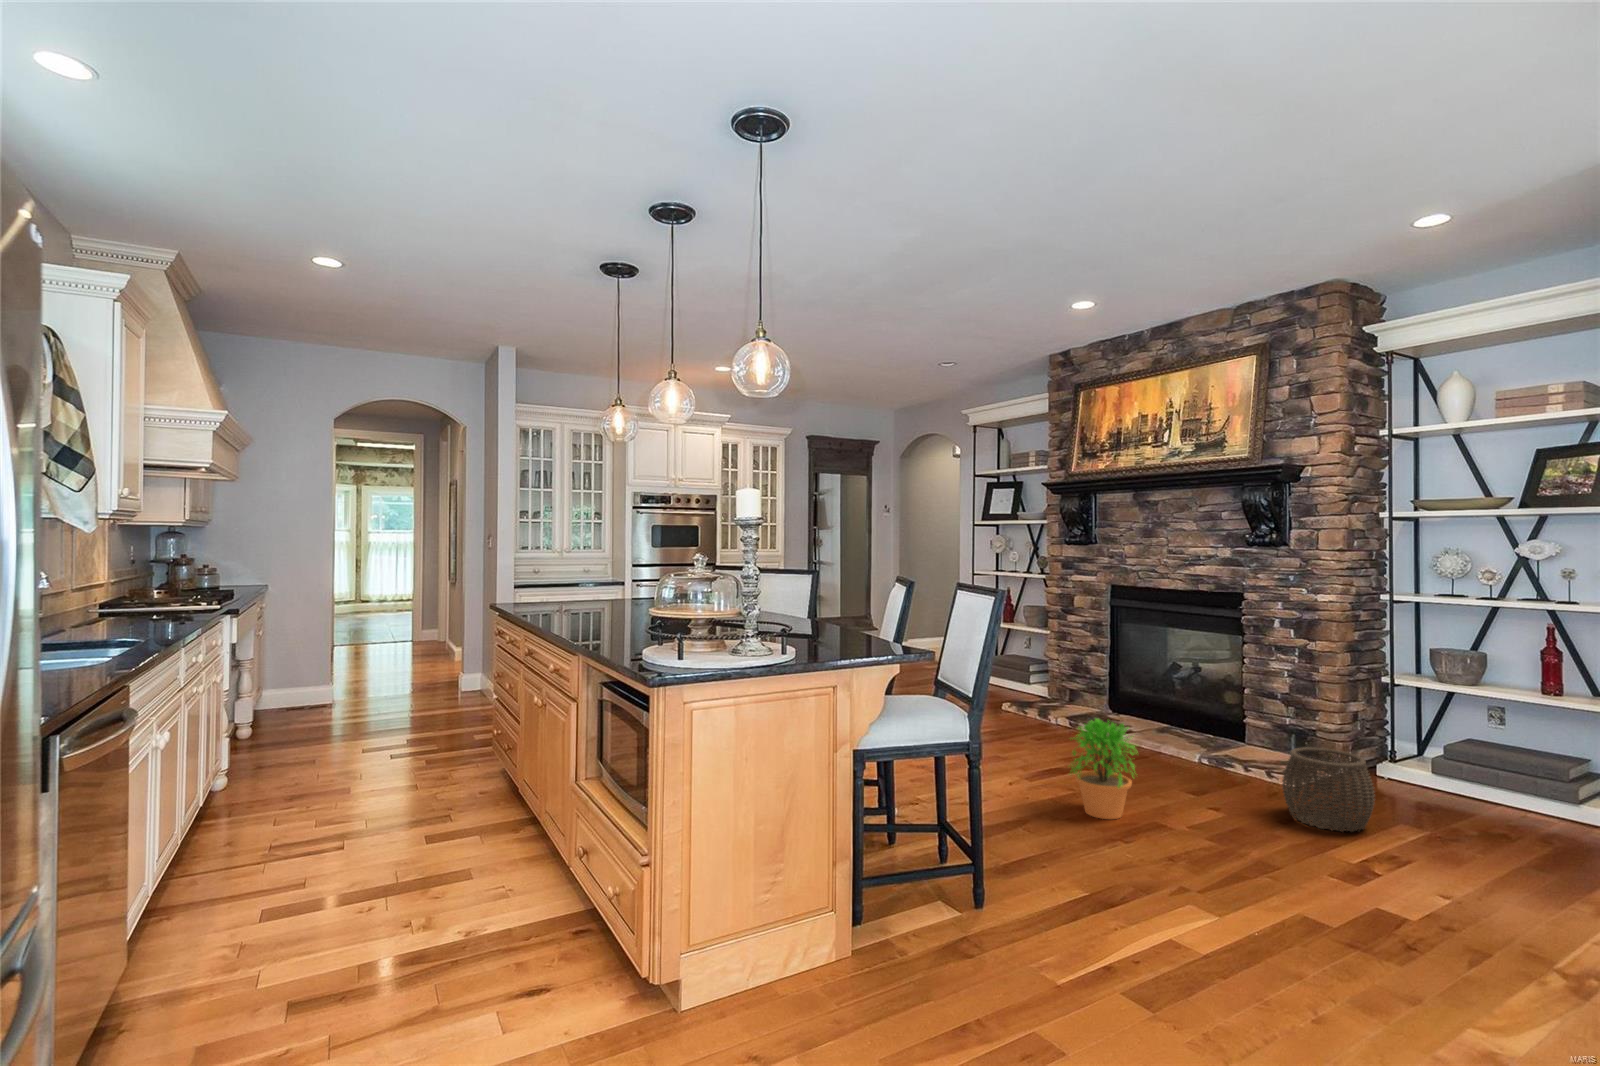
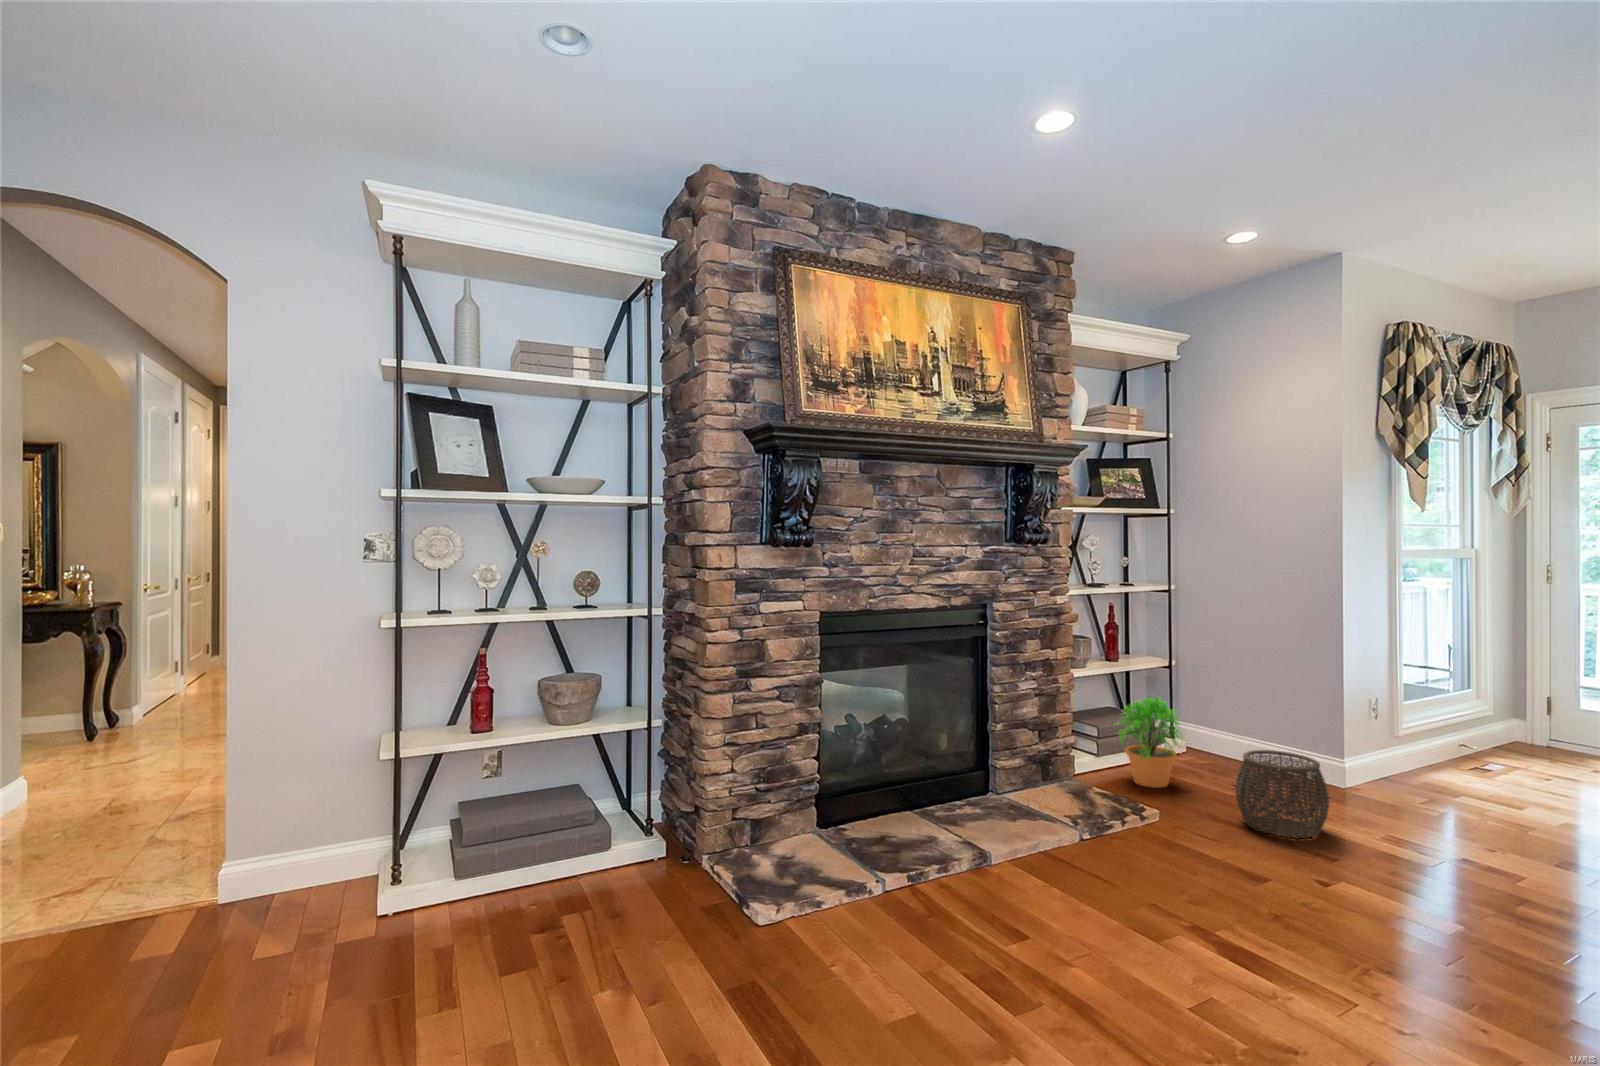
potted plant: present [1071,719,1136,819] -> present [1118,697,1182,788]

